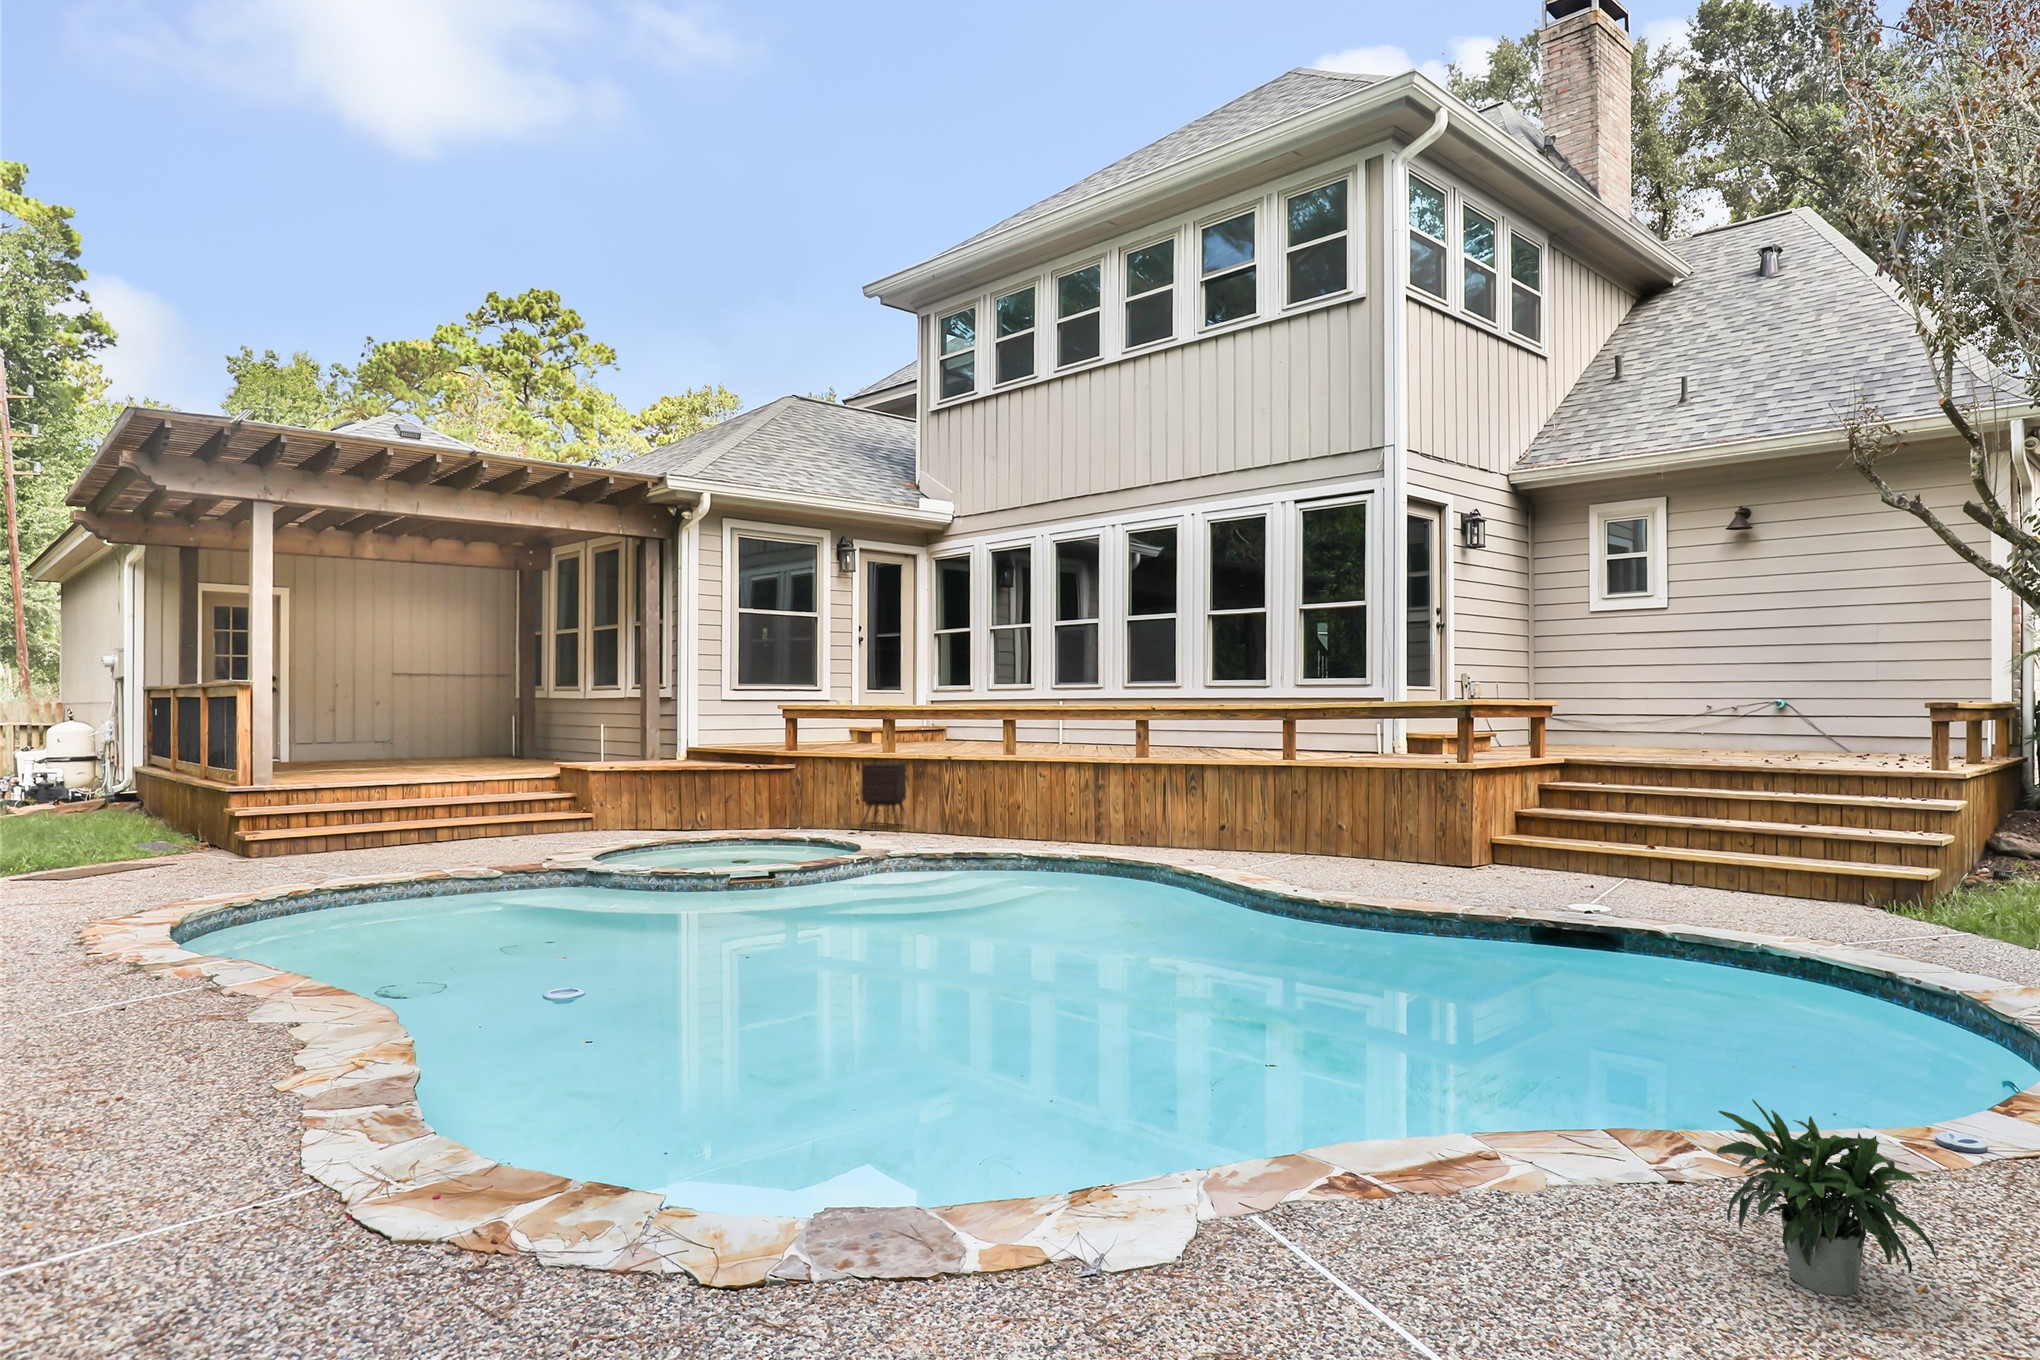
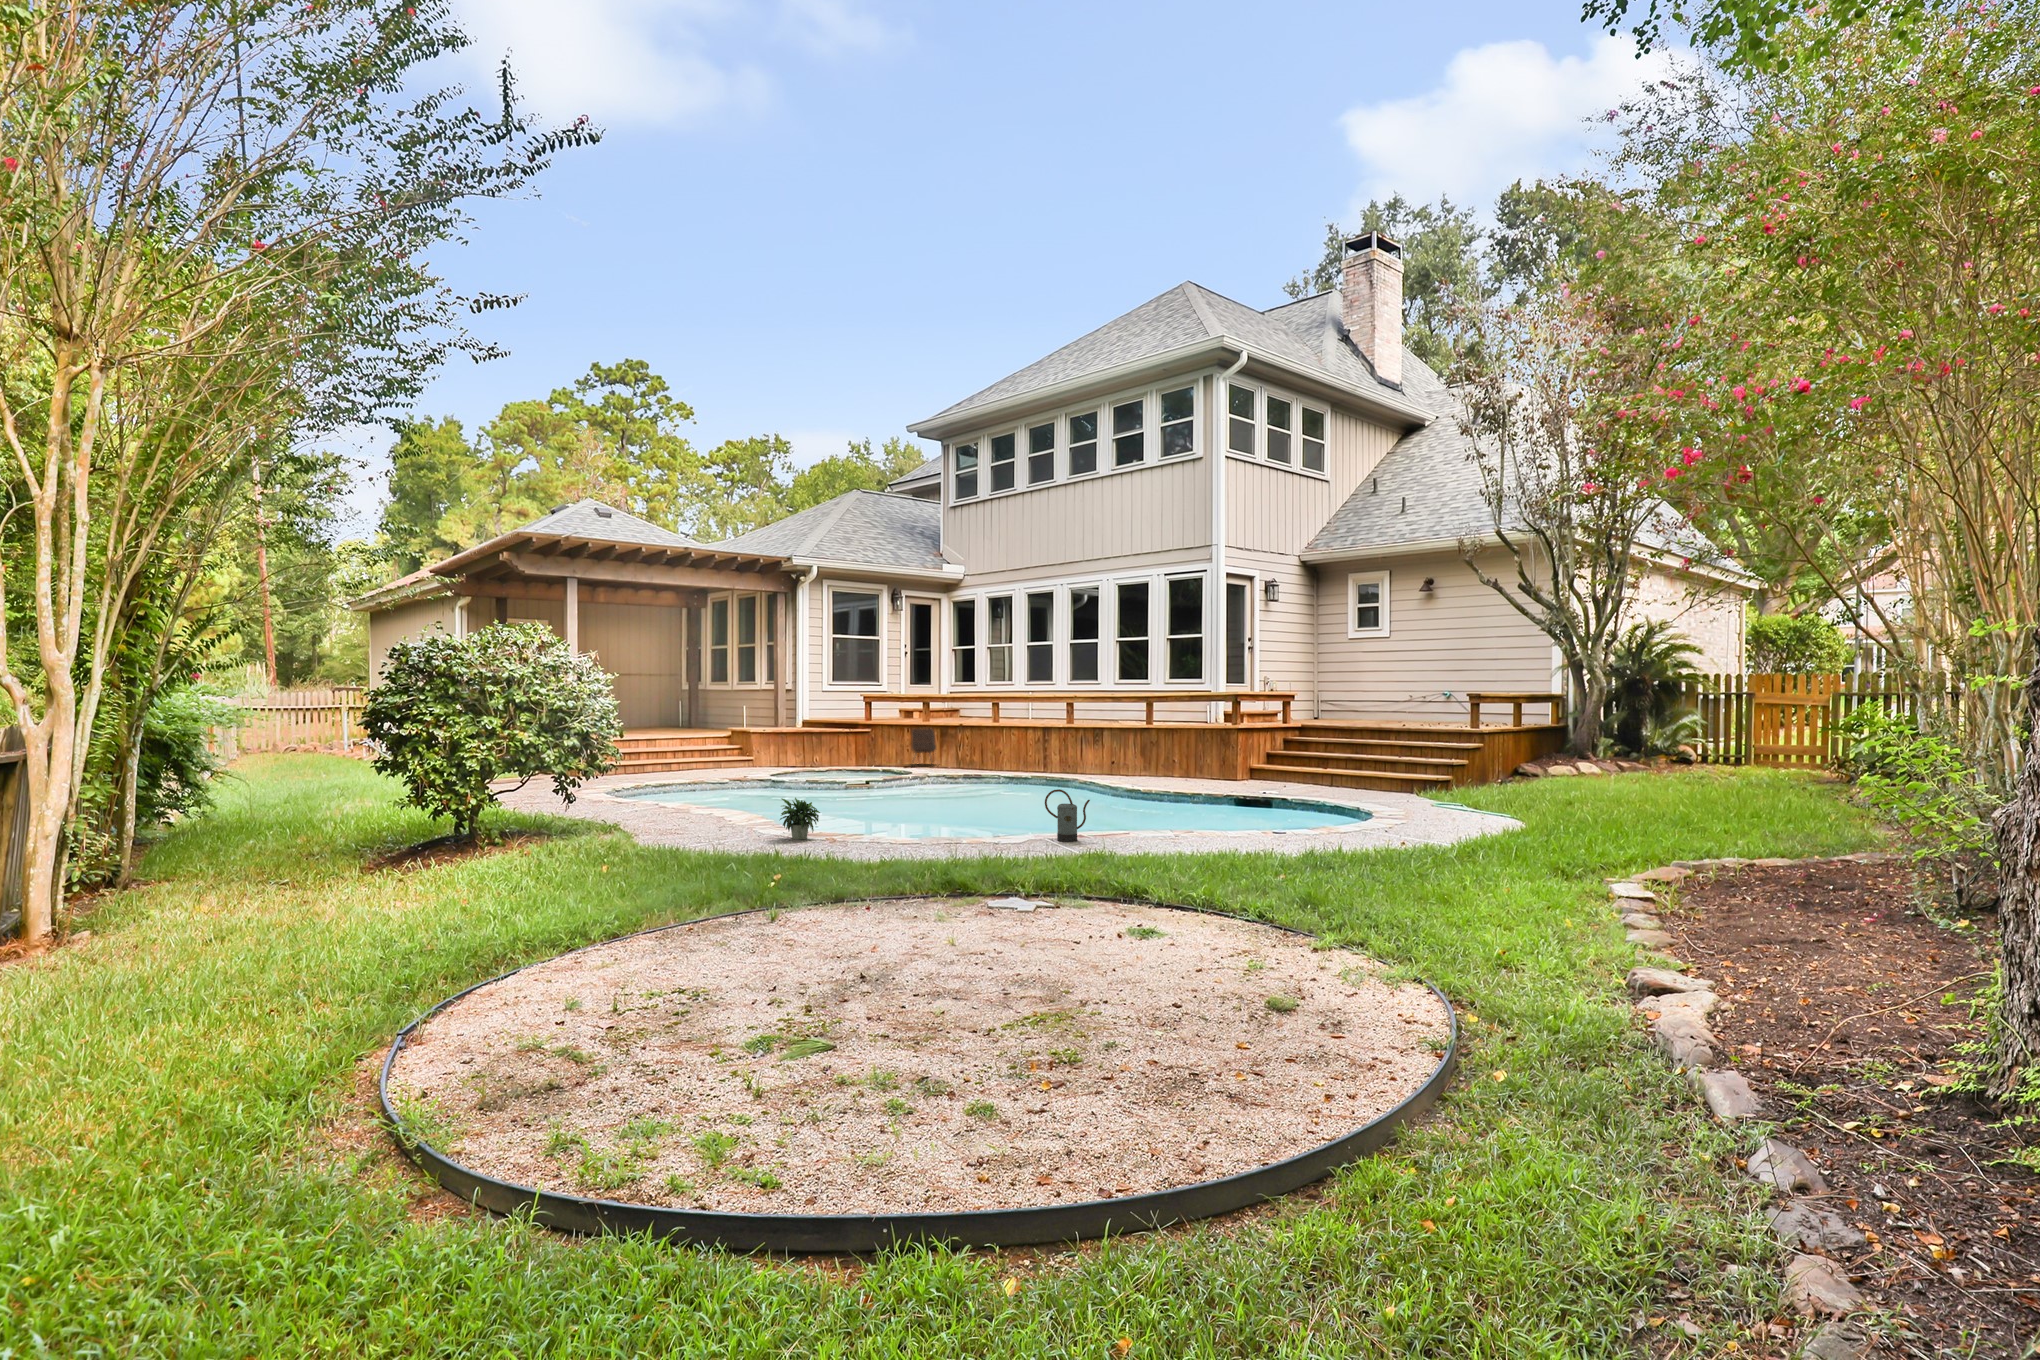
watering can: none [1272,1088,1454,1318] -> present [1045,789,1090,842]
potted plant: present [1670,1099,1938,1296] -> present [780,798,820,840]

